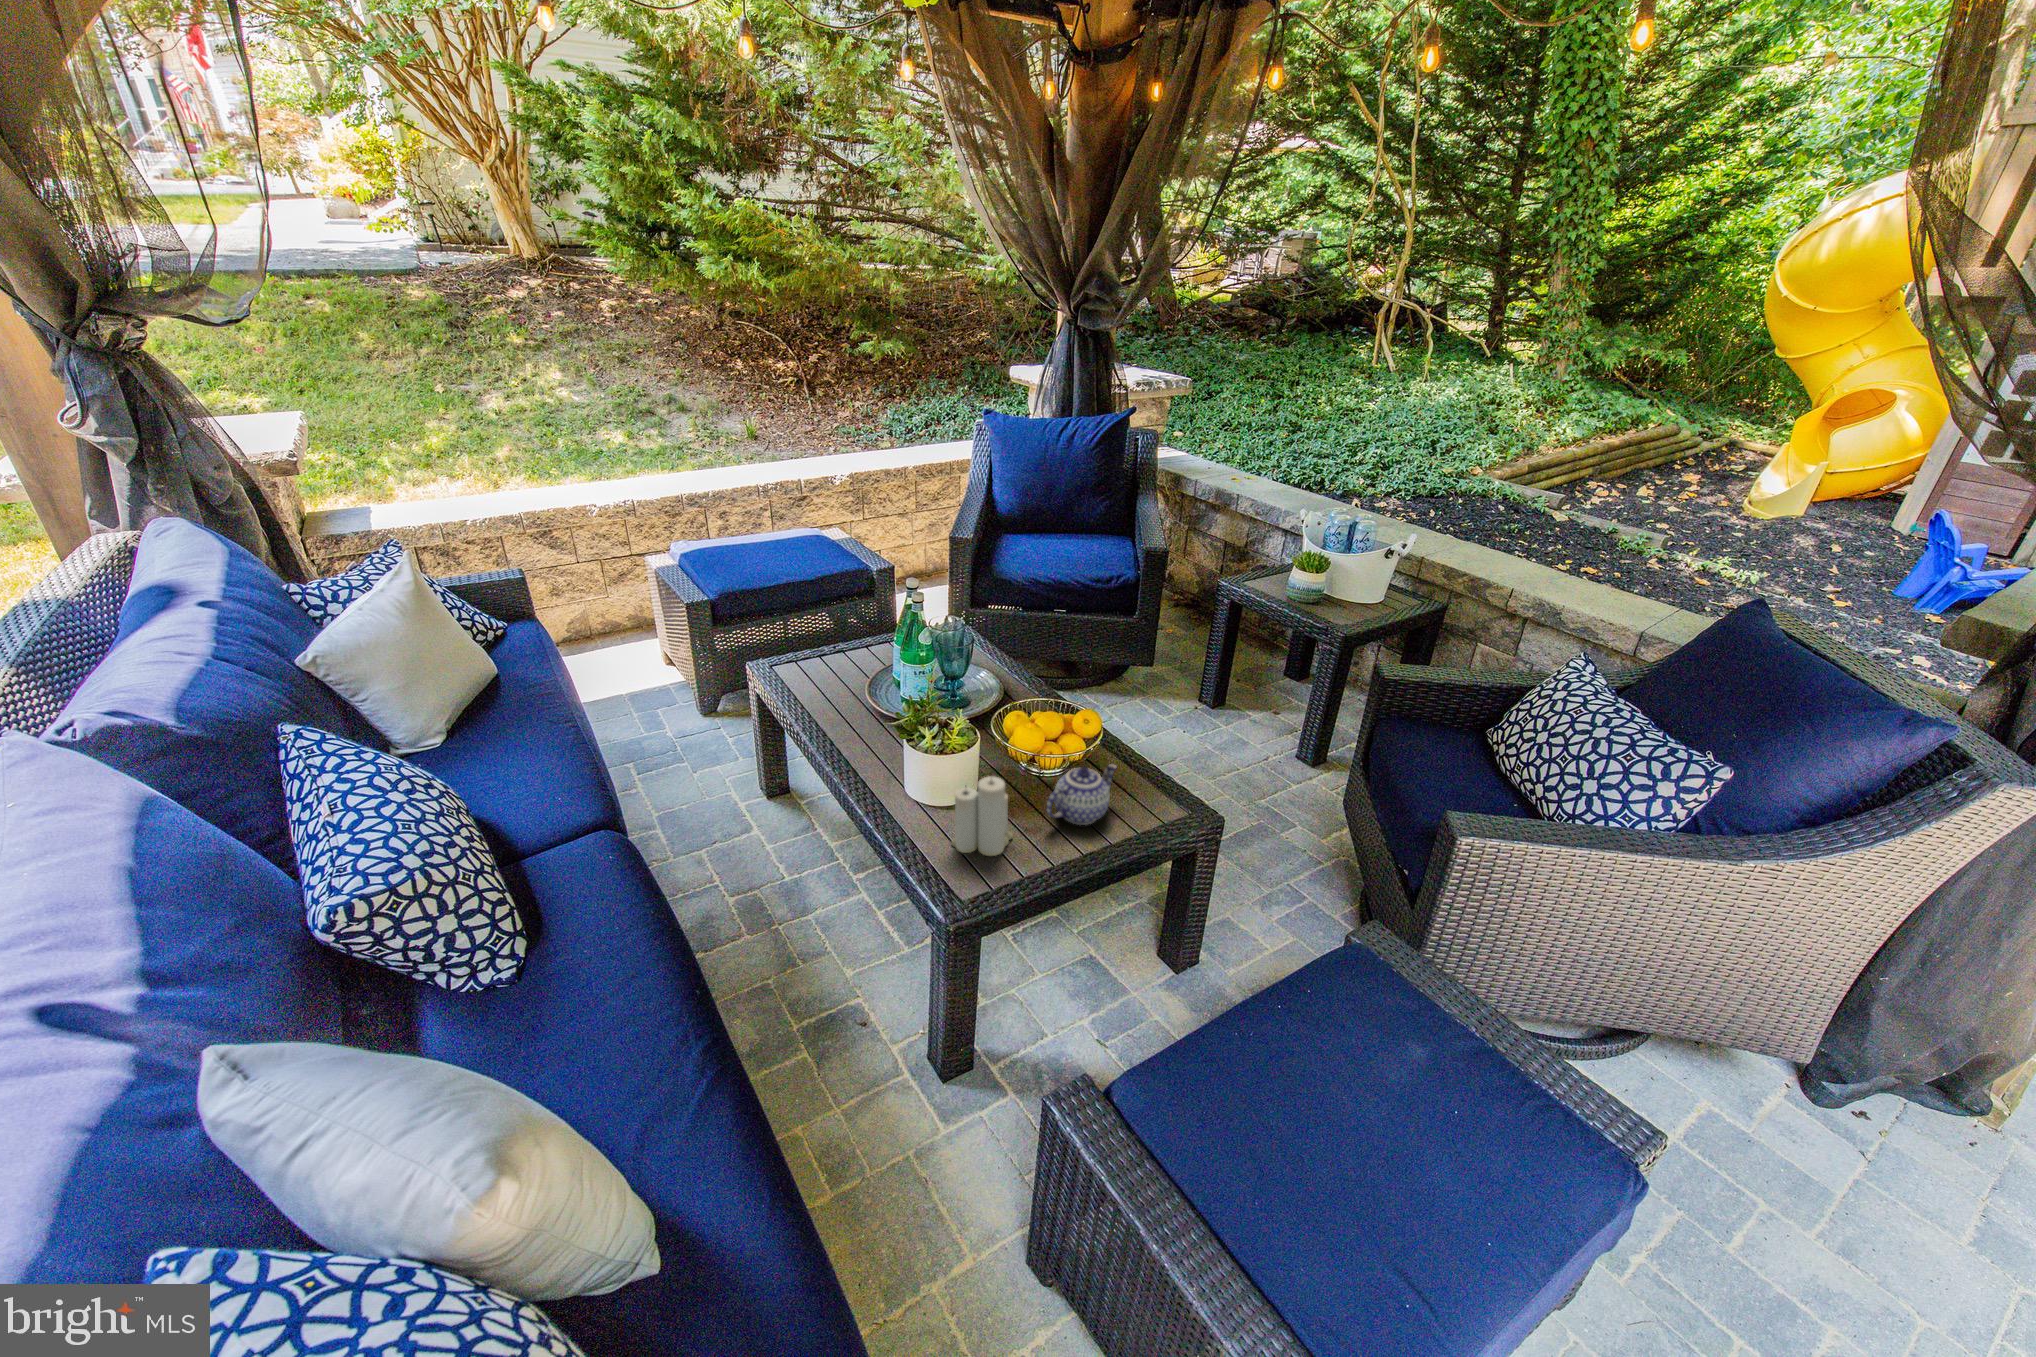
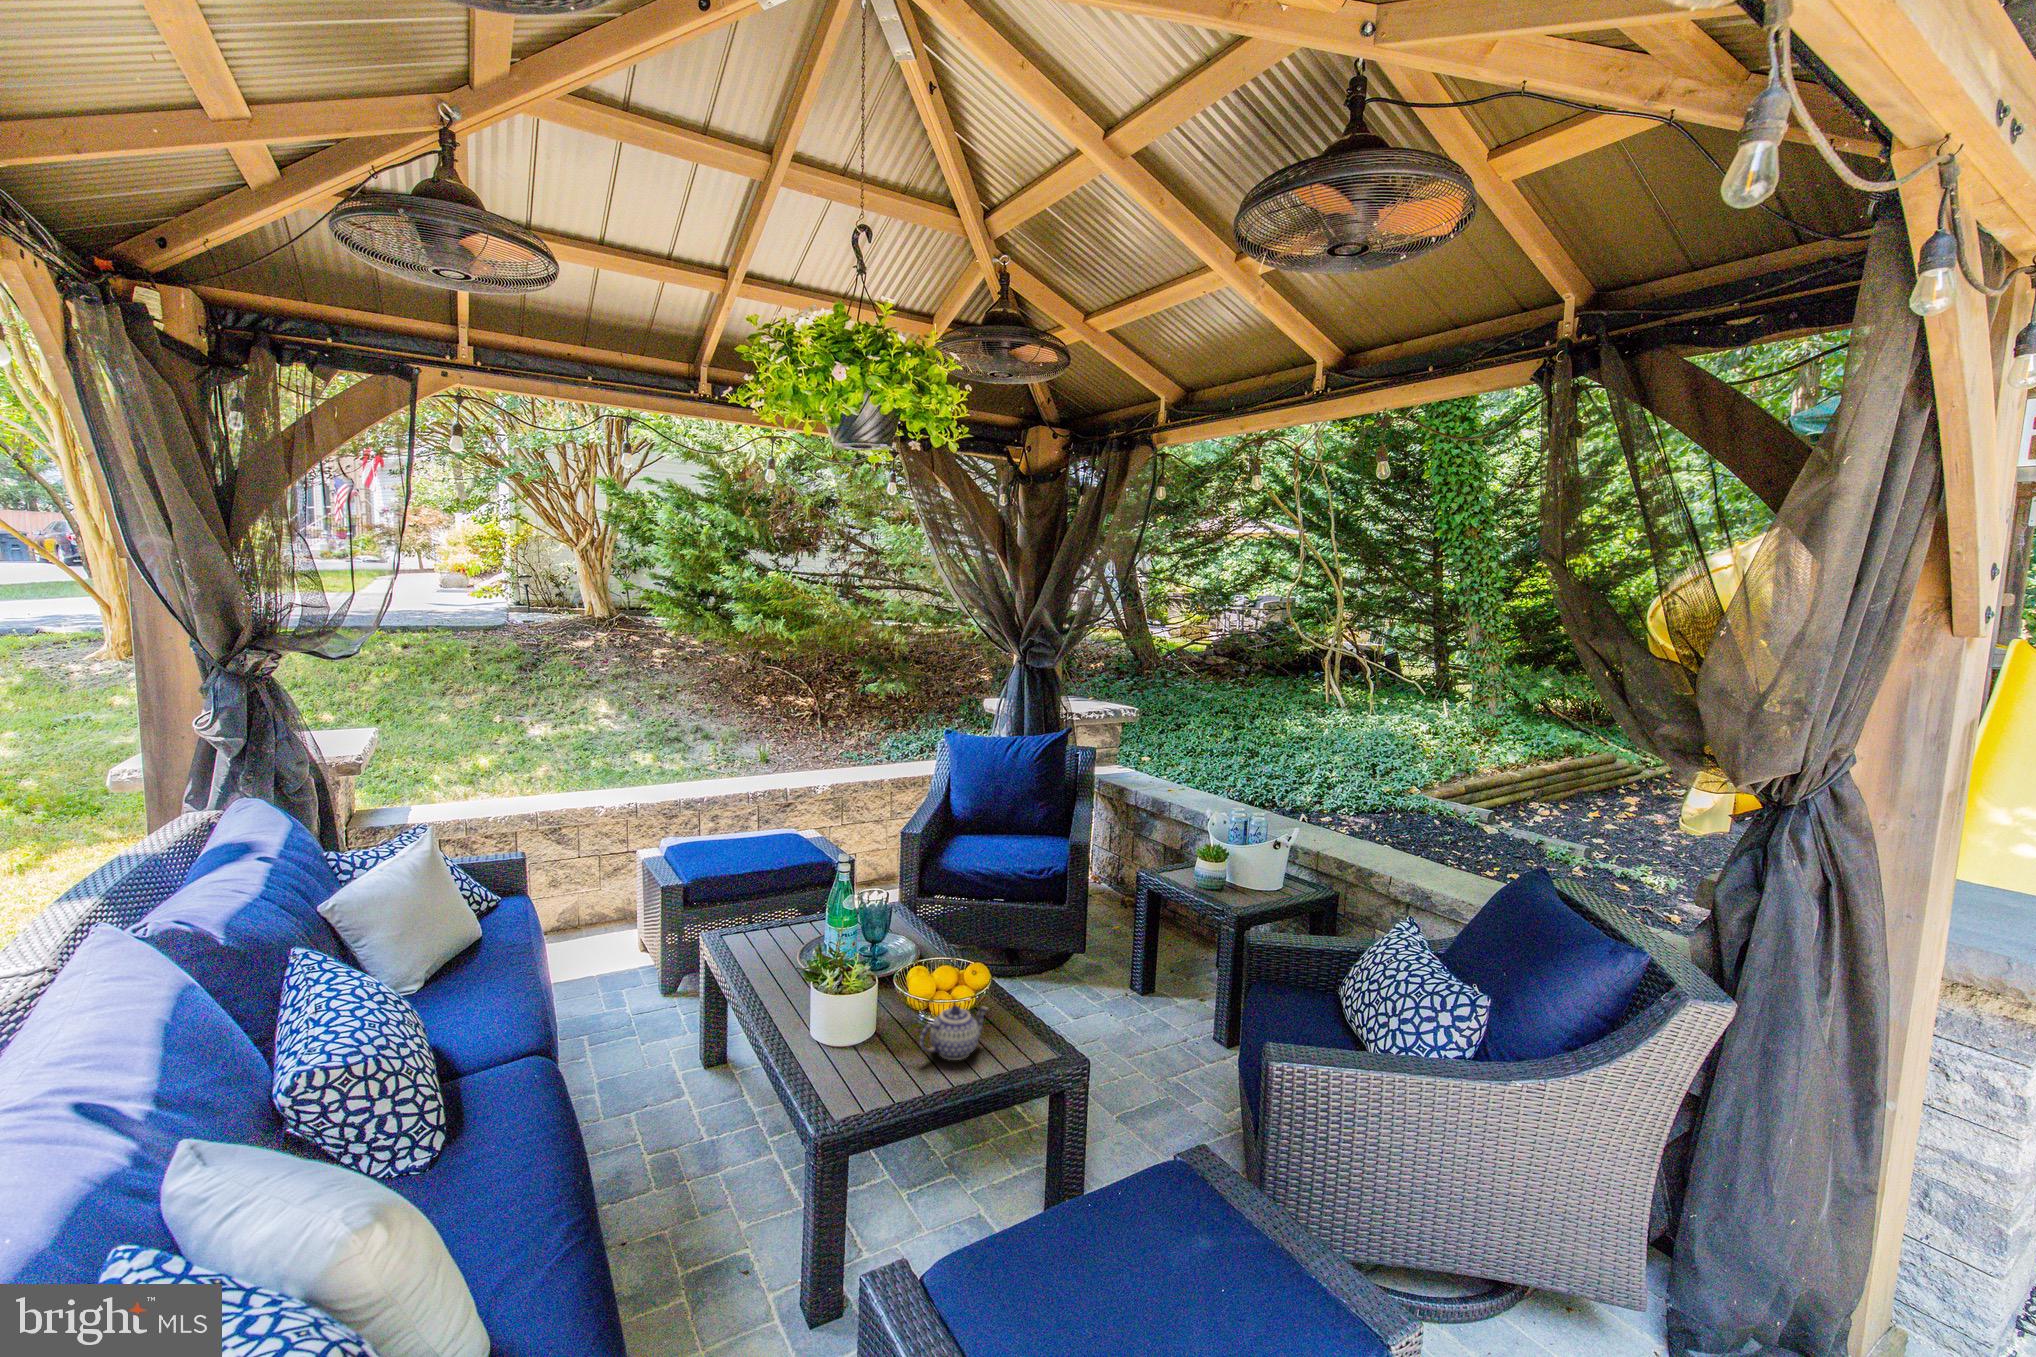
candle: present [951,776,1012,856] -> none [833,1003,889,1082]

